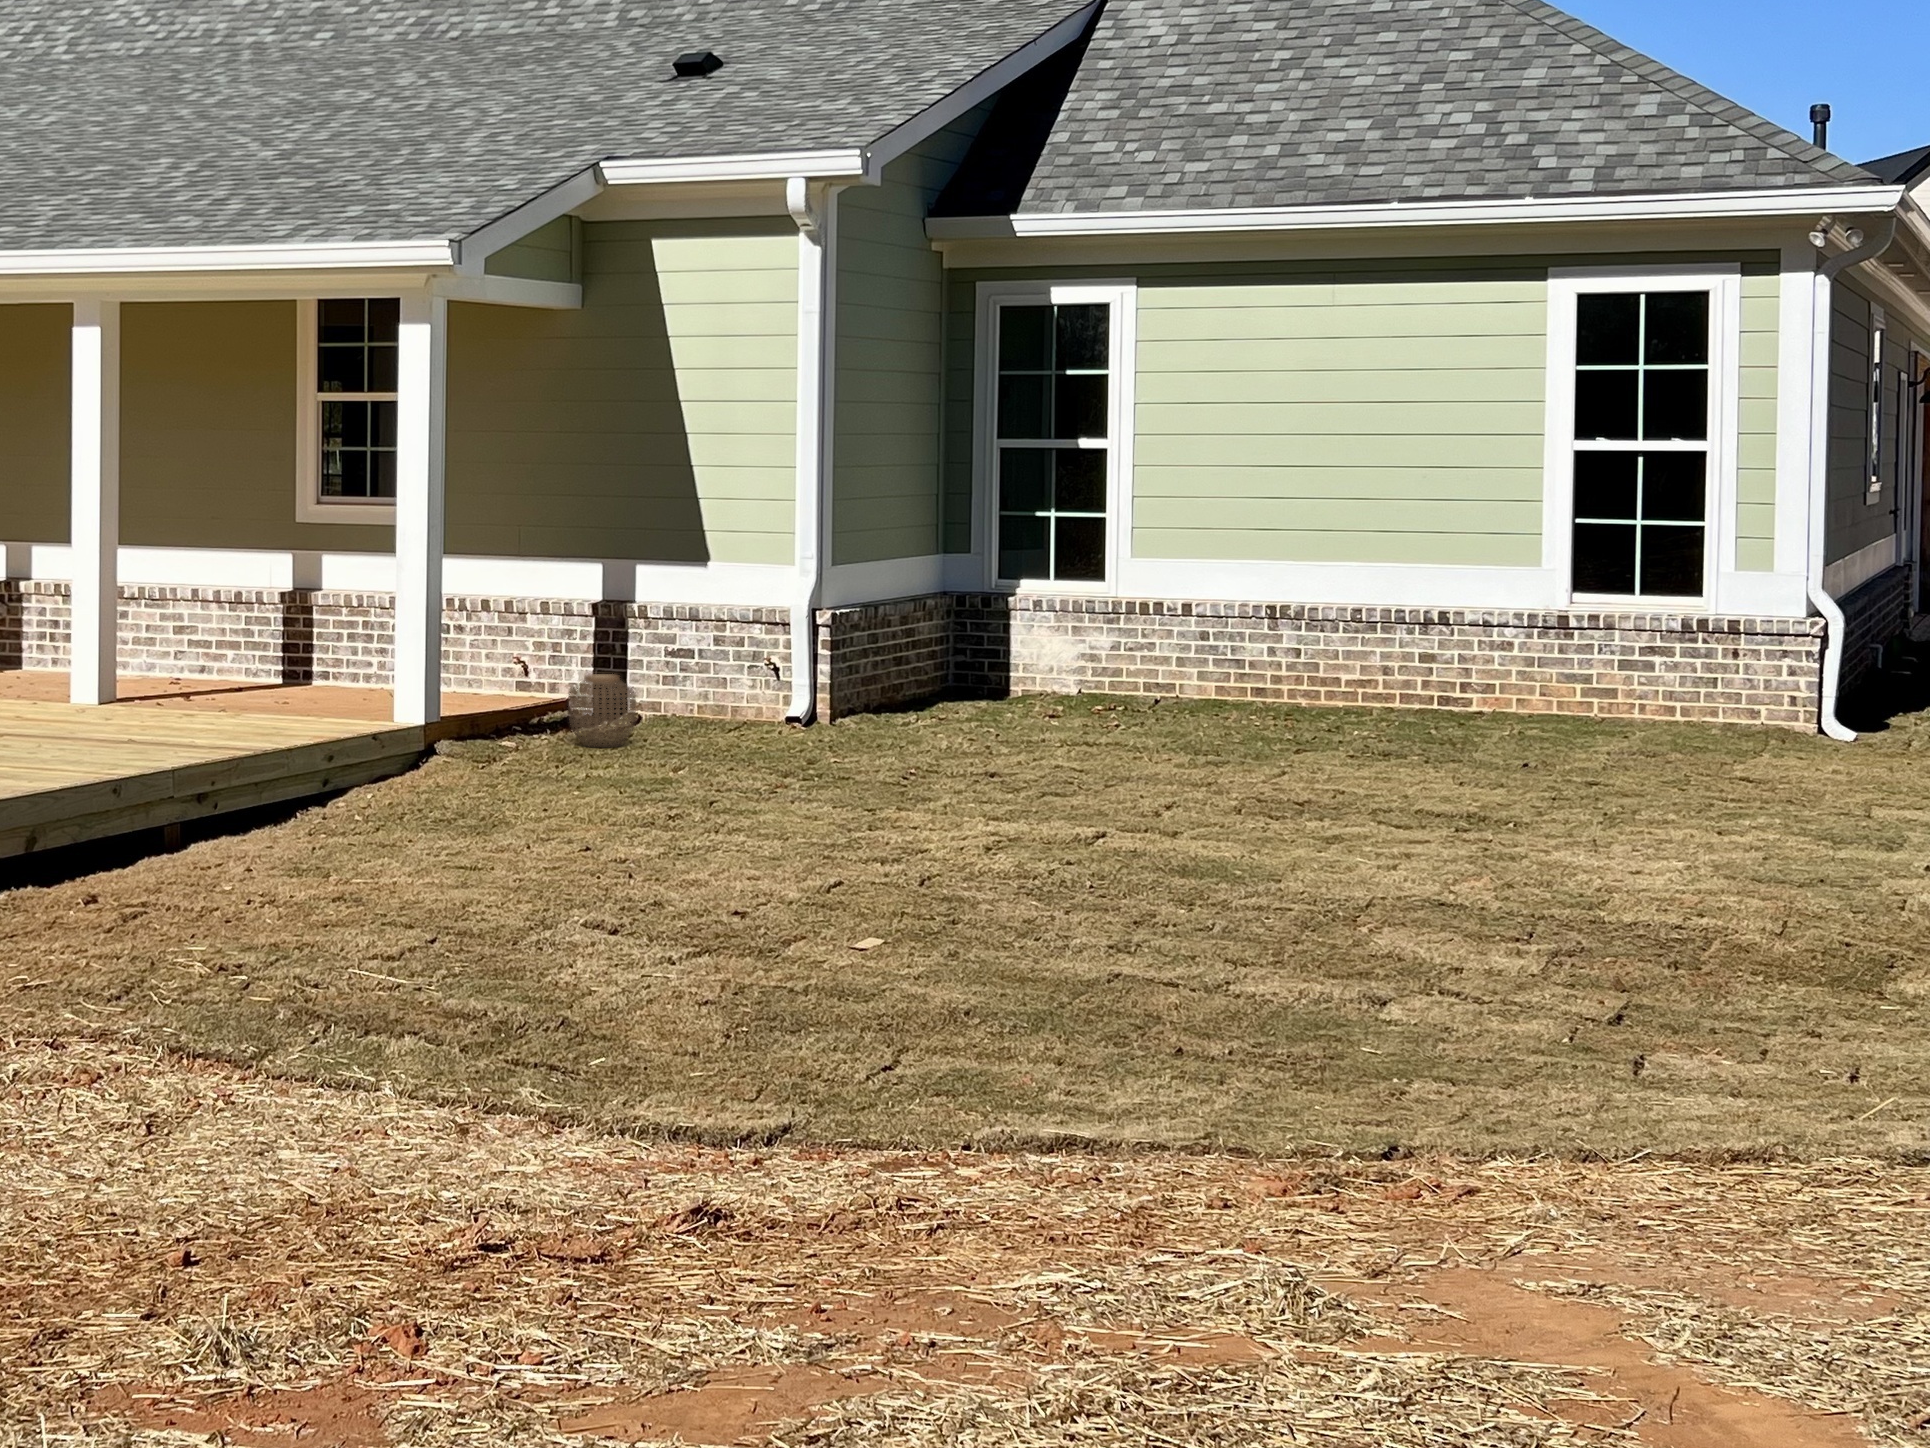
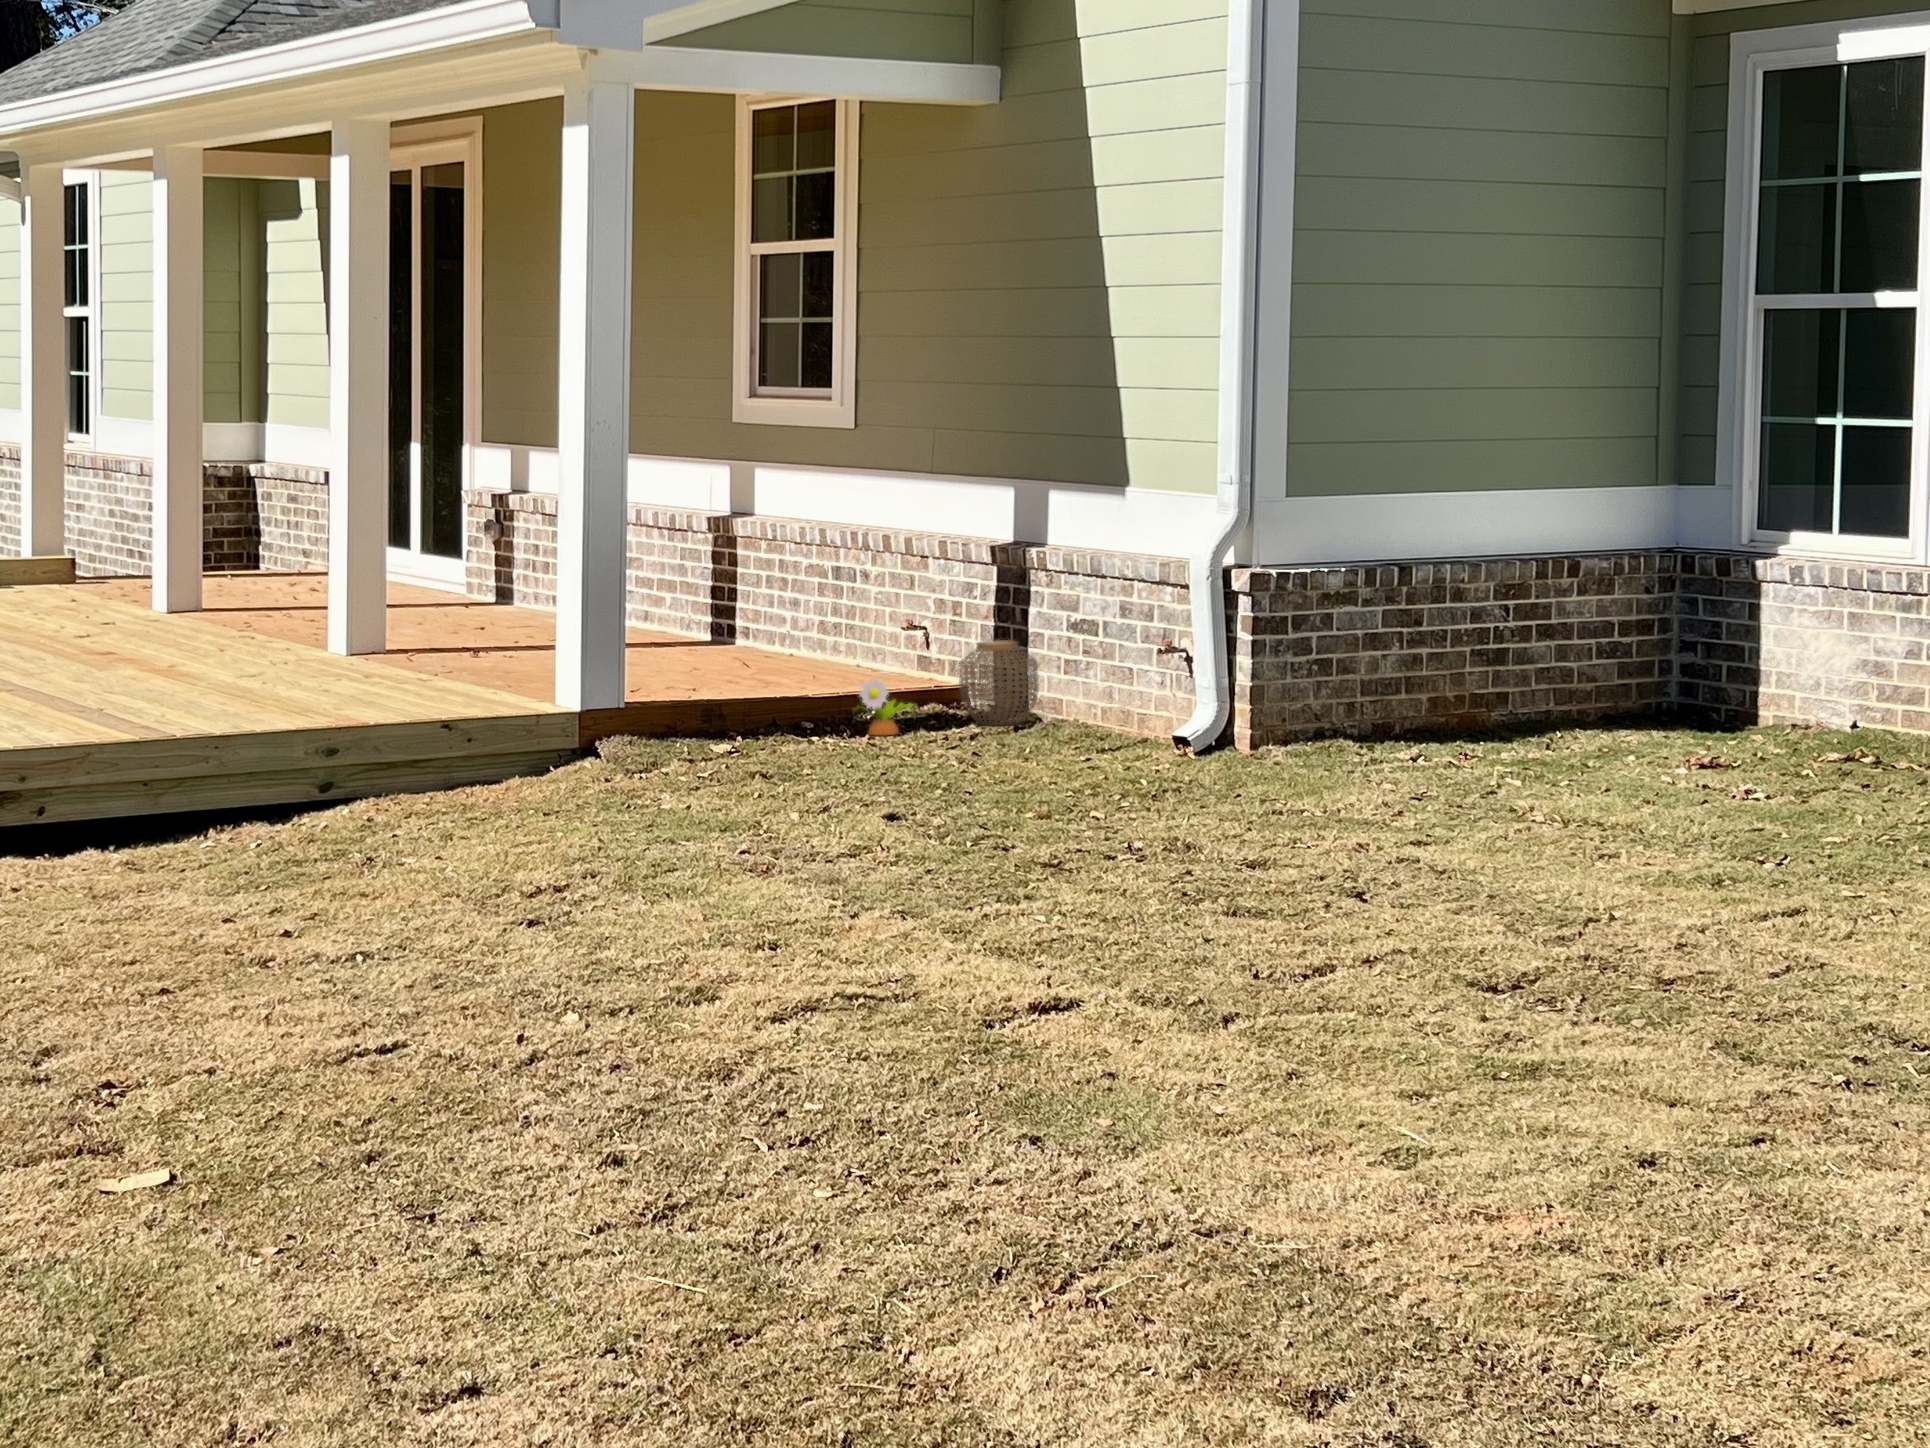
decorative plant: none [477,703,533,754] -> present [856,678,914,735]

